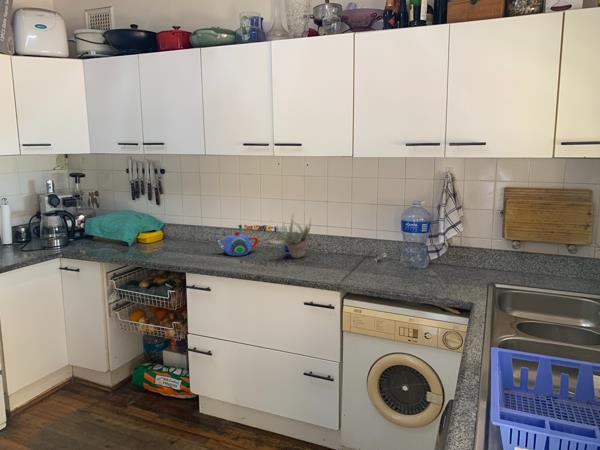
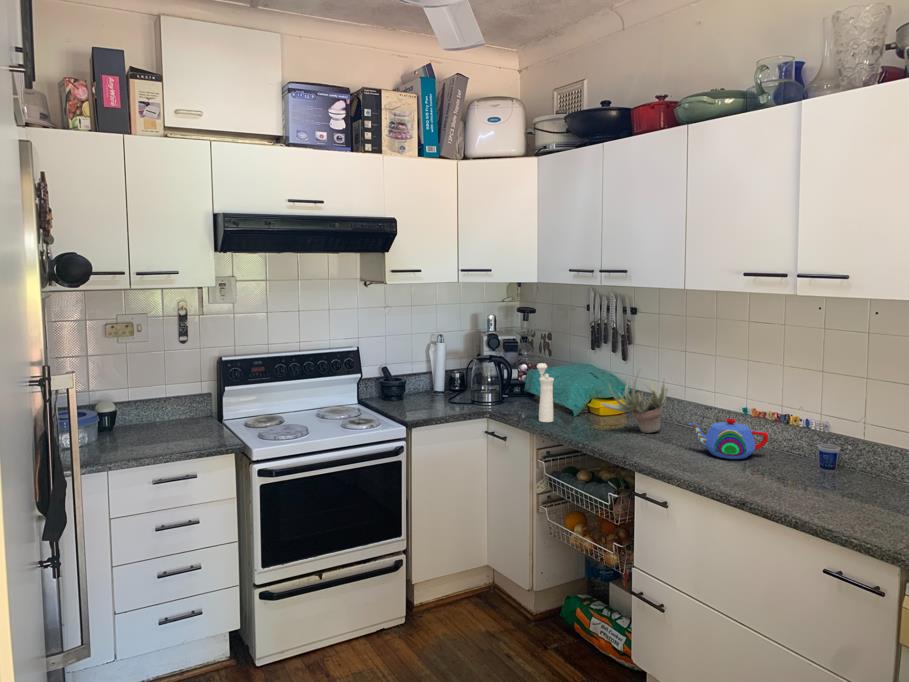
pepper mill: none [98,211,116,252] -> present [537,363,554,422]
succulent plant: present [269,217,311,258] -> present [601,370,668,433]

